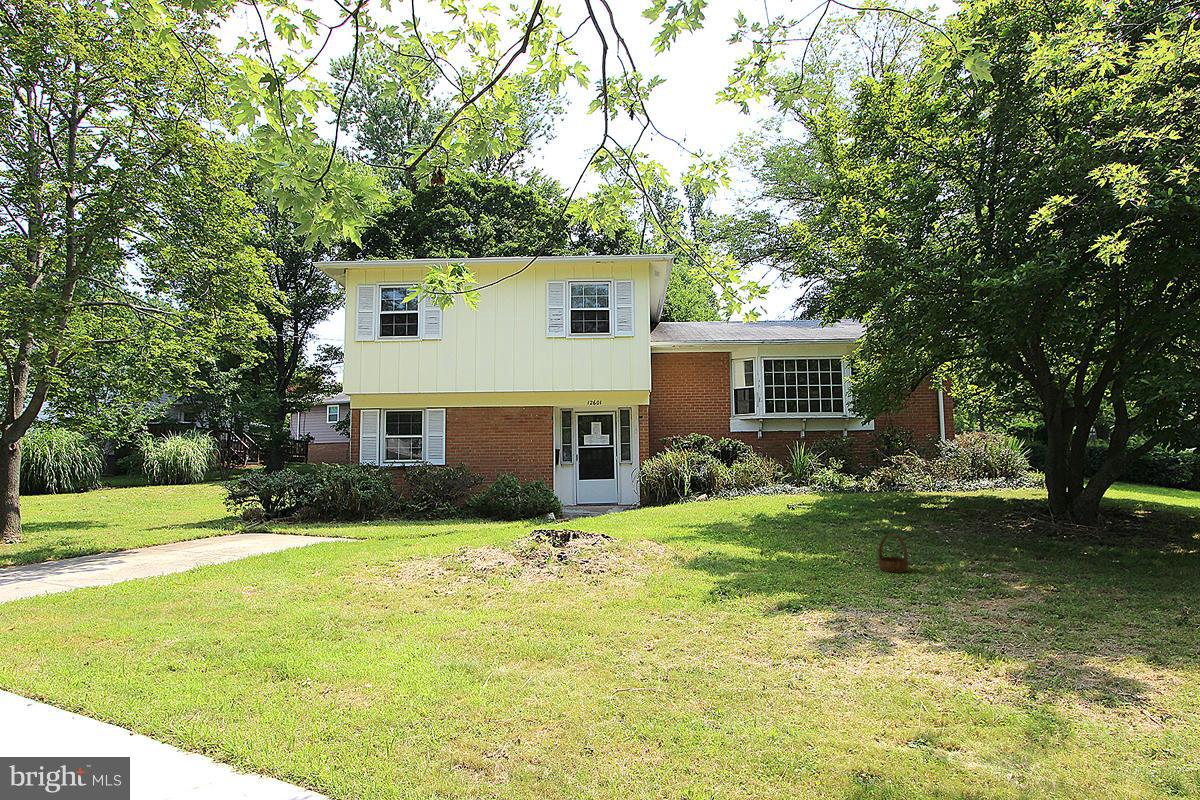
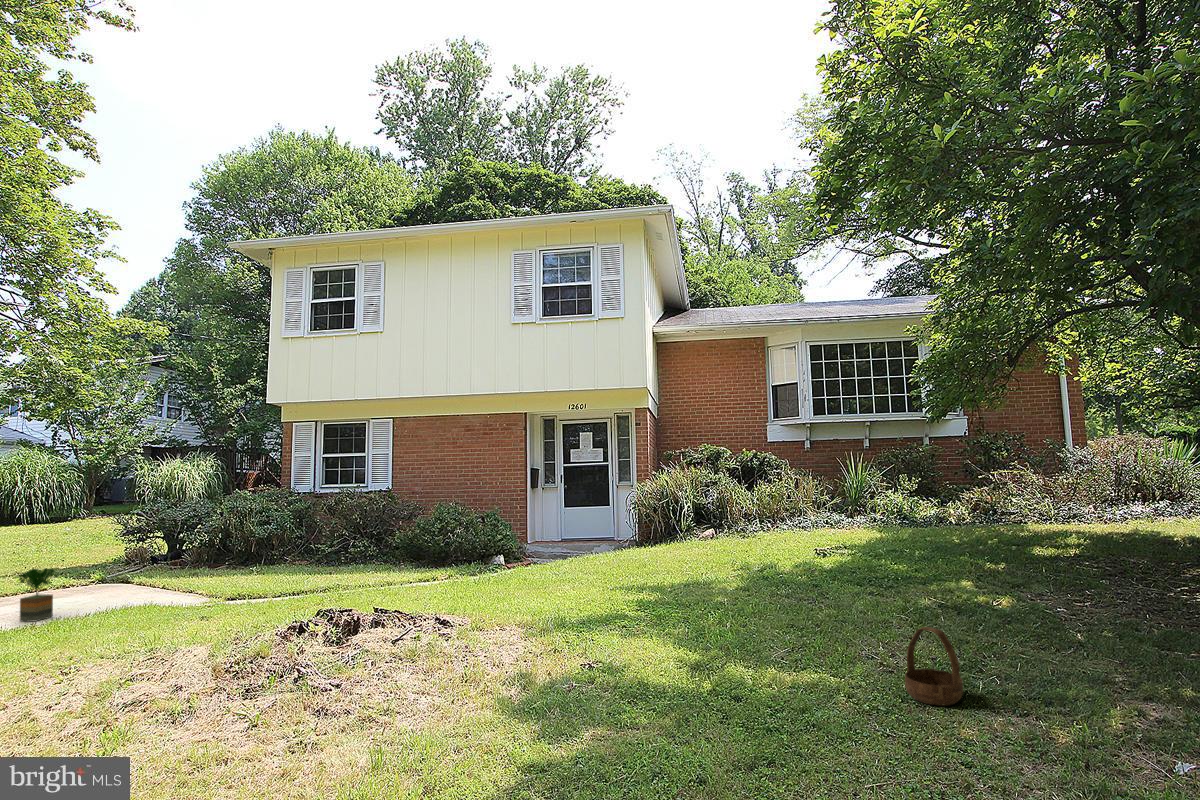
potted tree: none [262,513,288,551] -> present [19,568,59,622]

